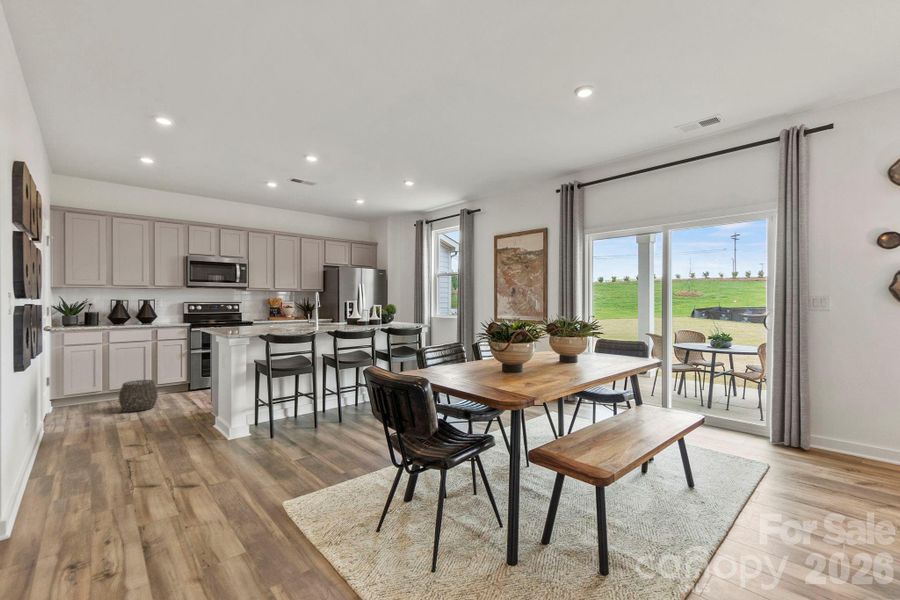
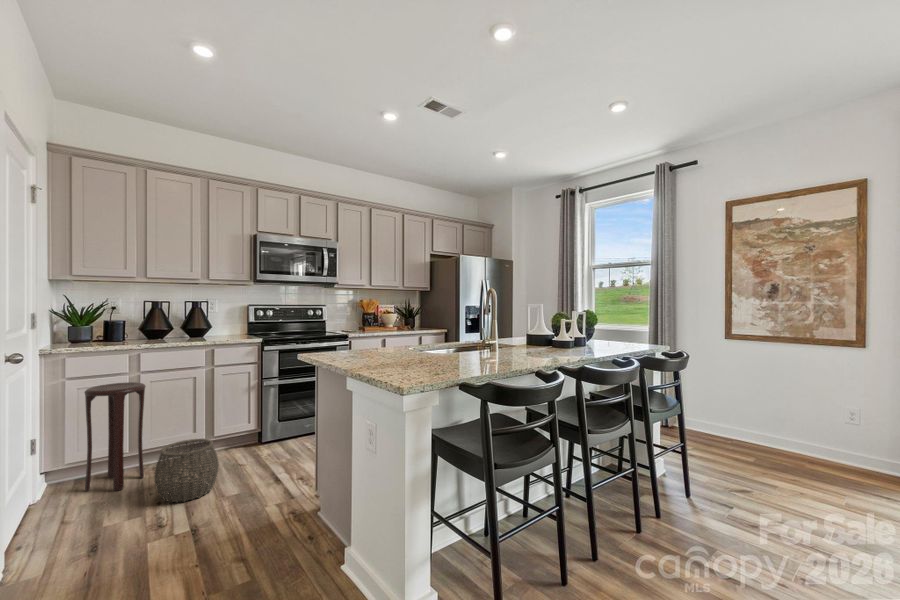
stool: none [76,348,113,410] -> present [85,382,146,491]

